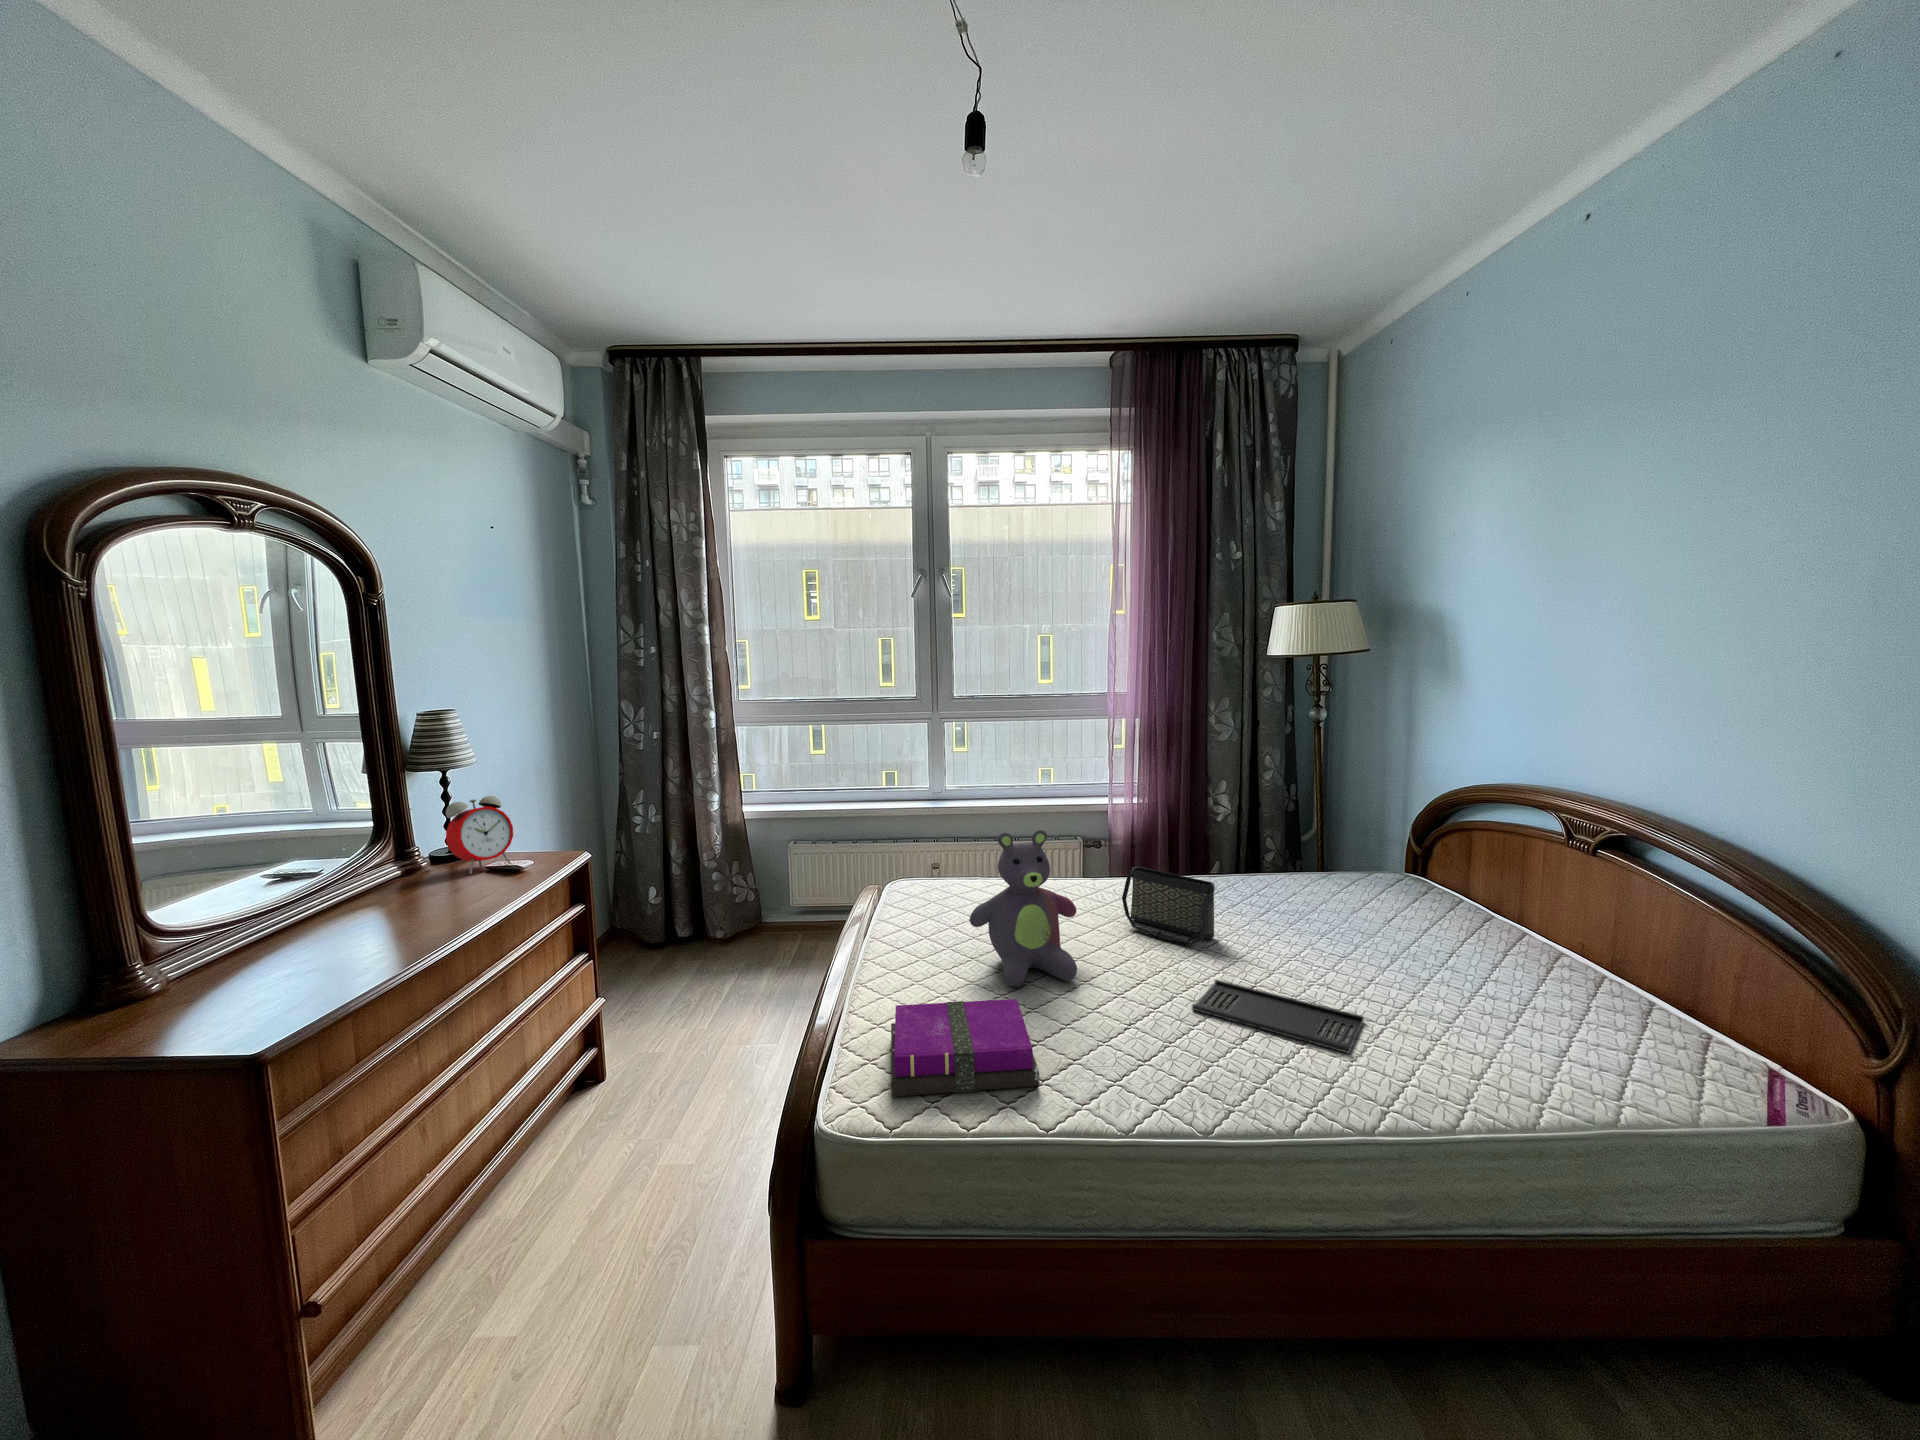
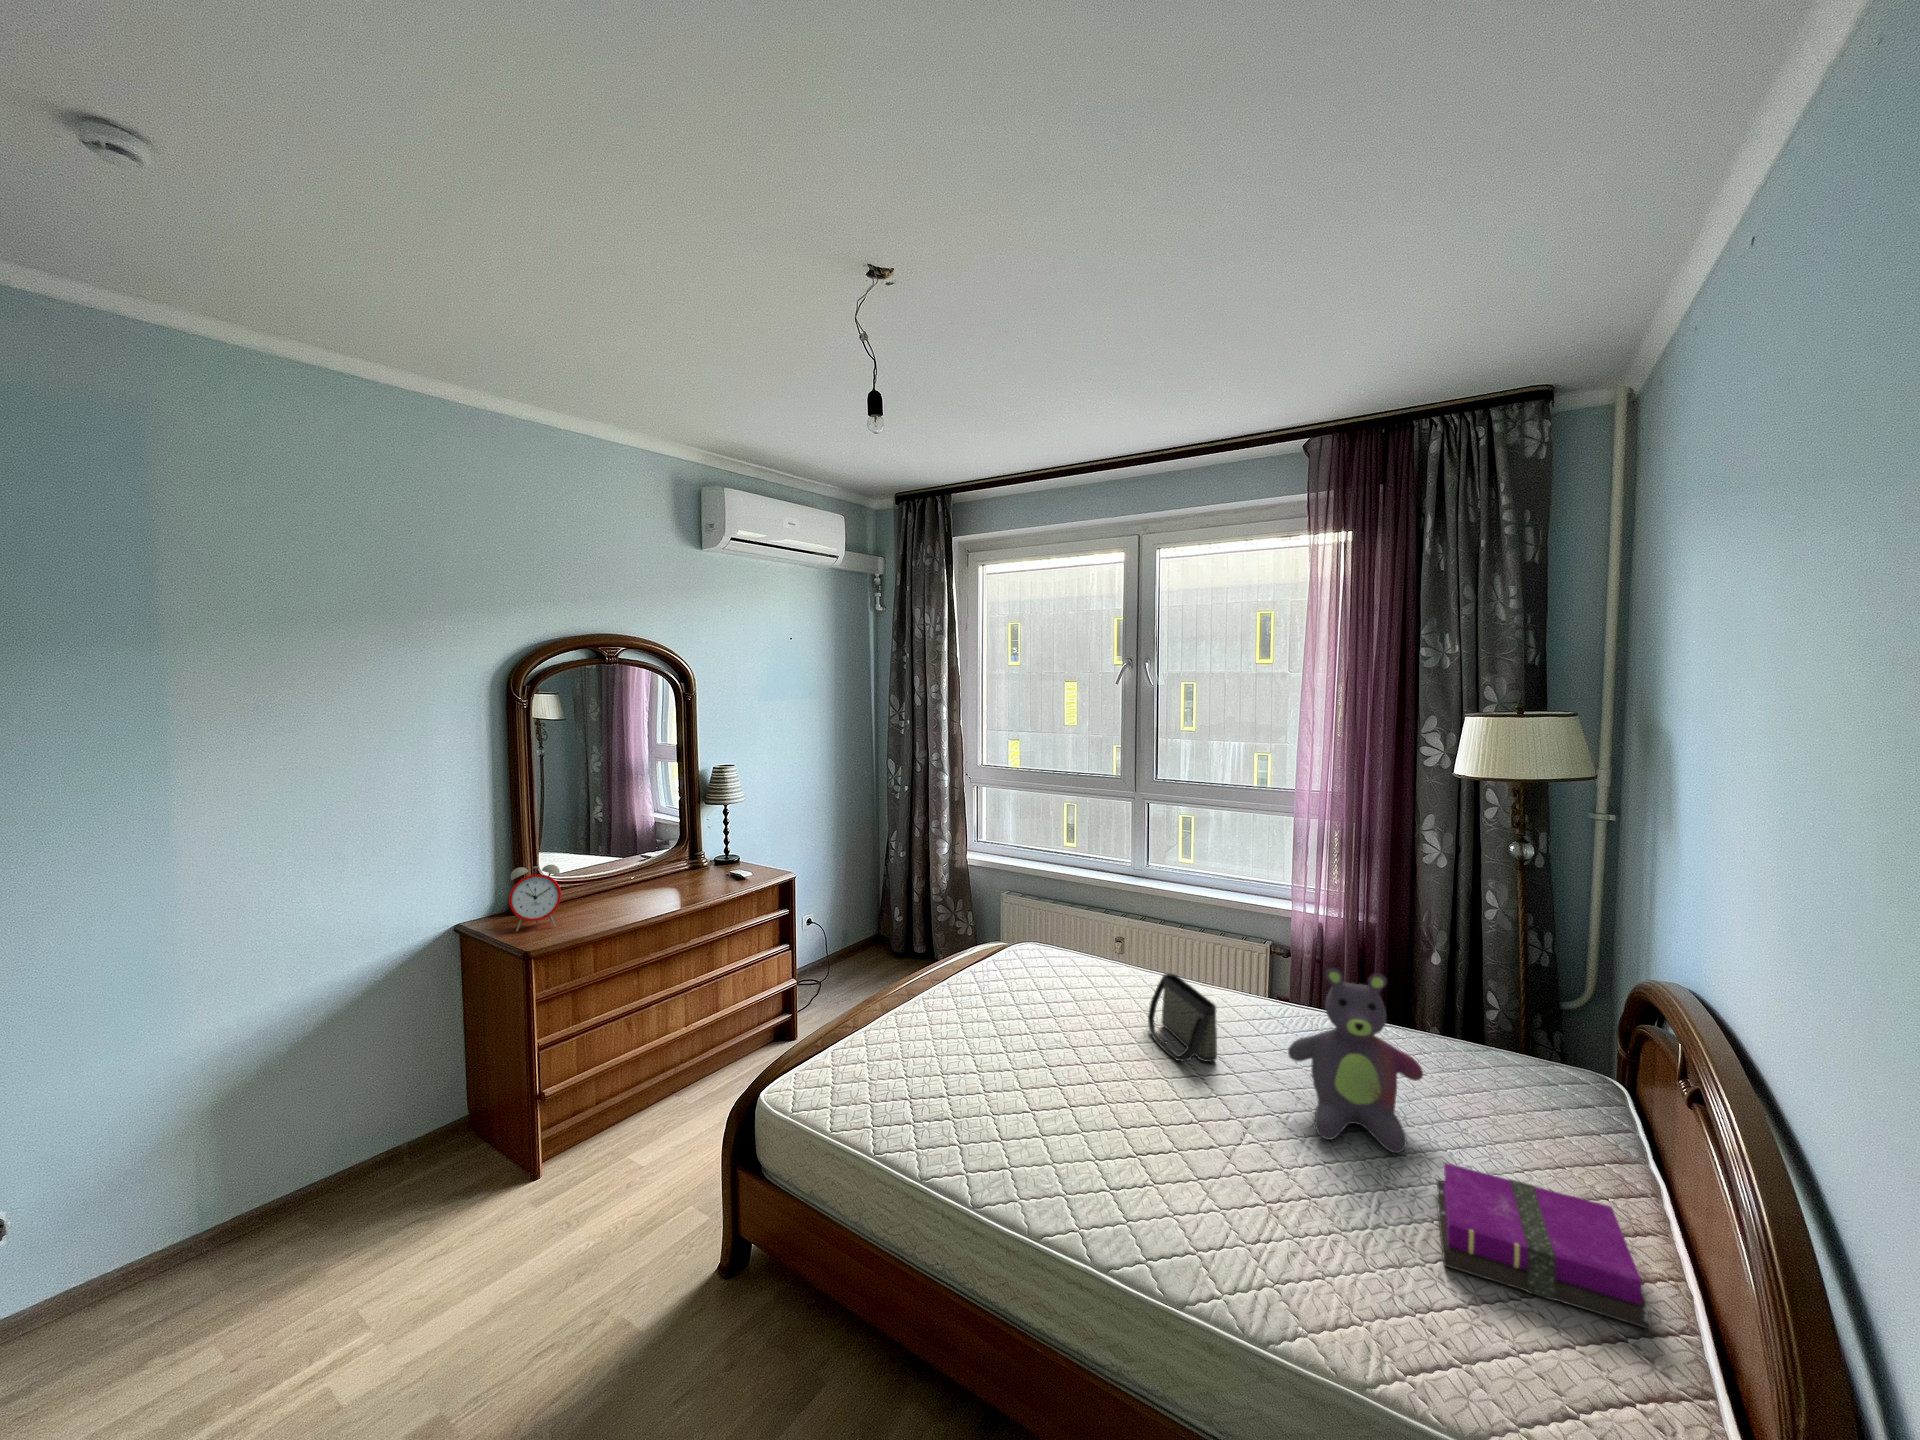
alarm clock: present [446,796,513,874] -> present [509,865,561,931]
stuffed bear: present [969,830,1077,987] -> present [1288,968,1423,1153]
tray: present [1192,980,1364,1053] -> none [1092,1095,1235,1196]
notebook: present [891,999,1039,1097] -> present [1436,1162,1651,1329]

